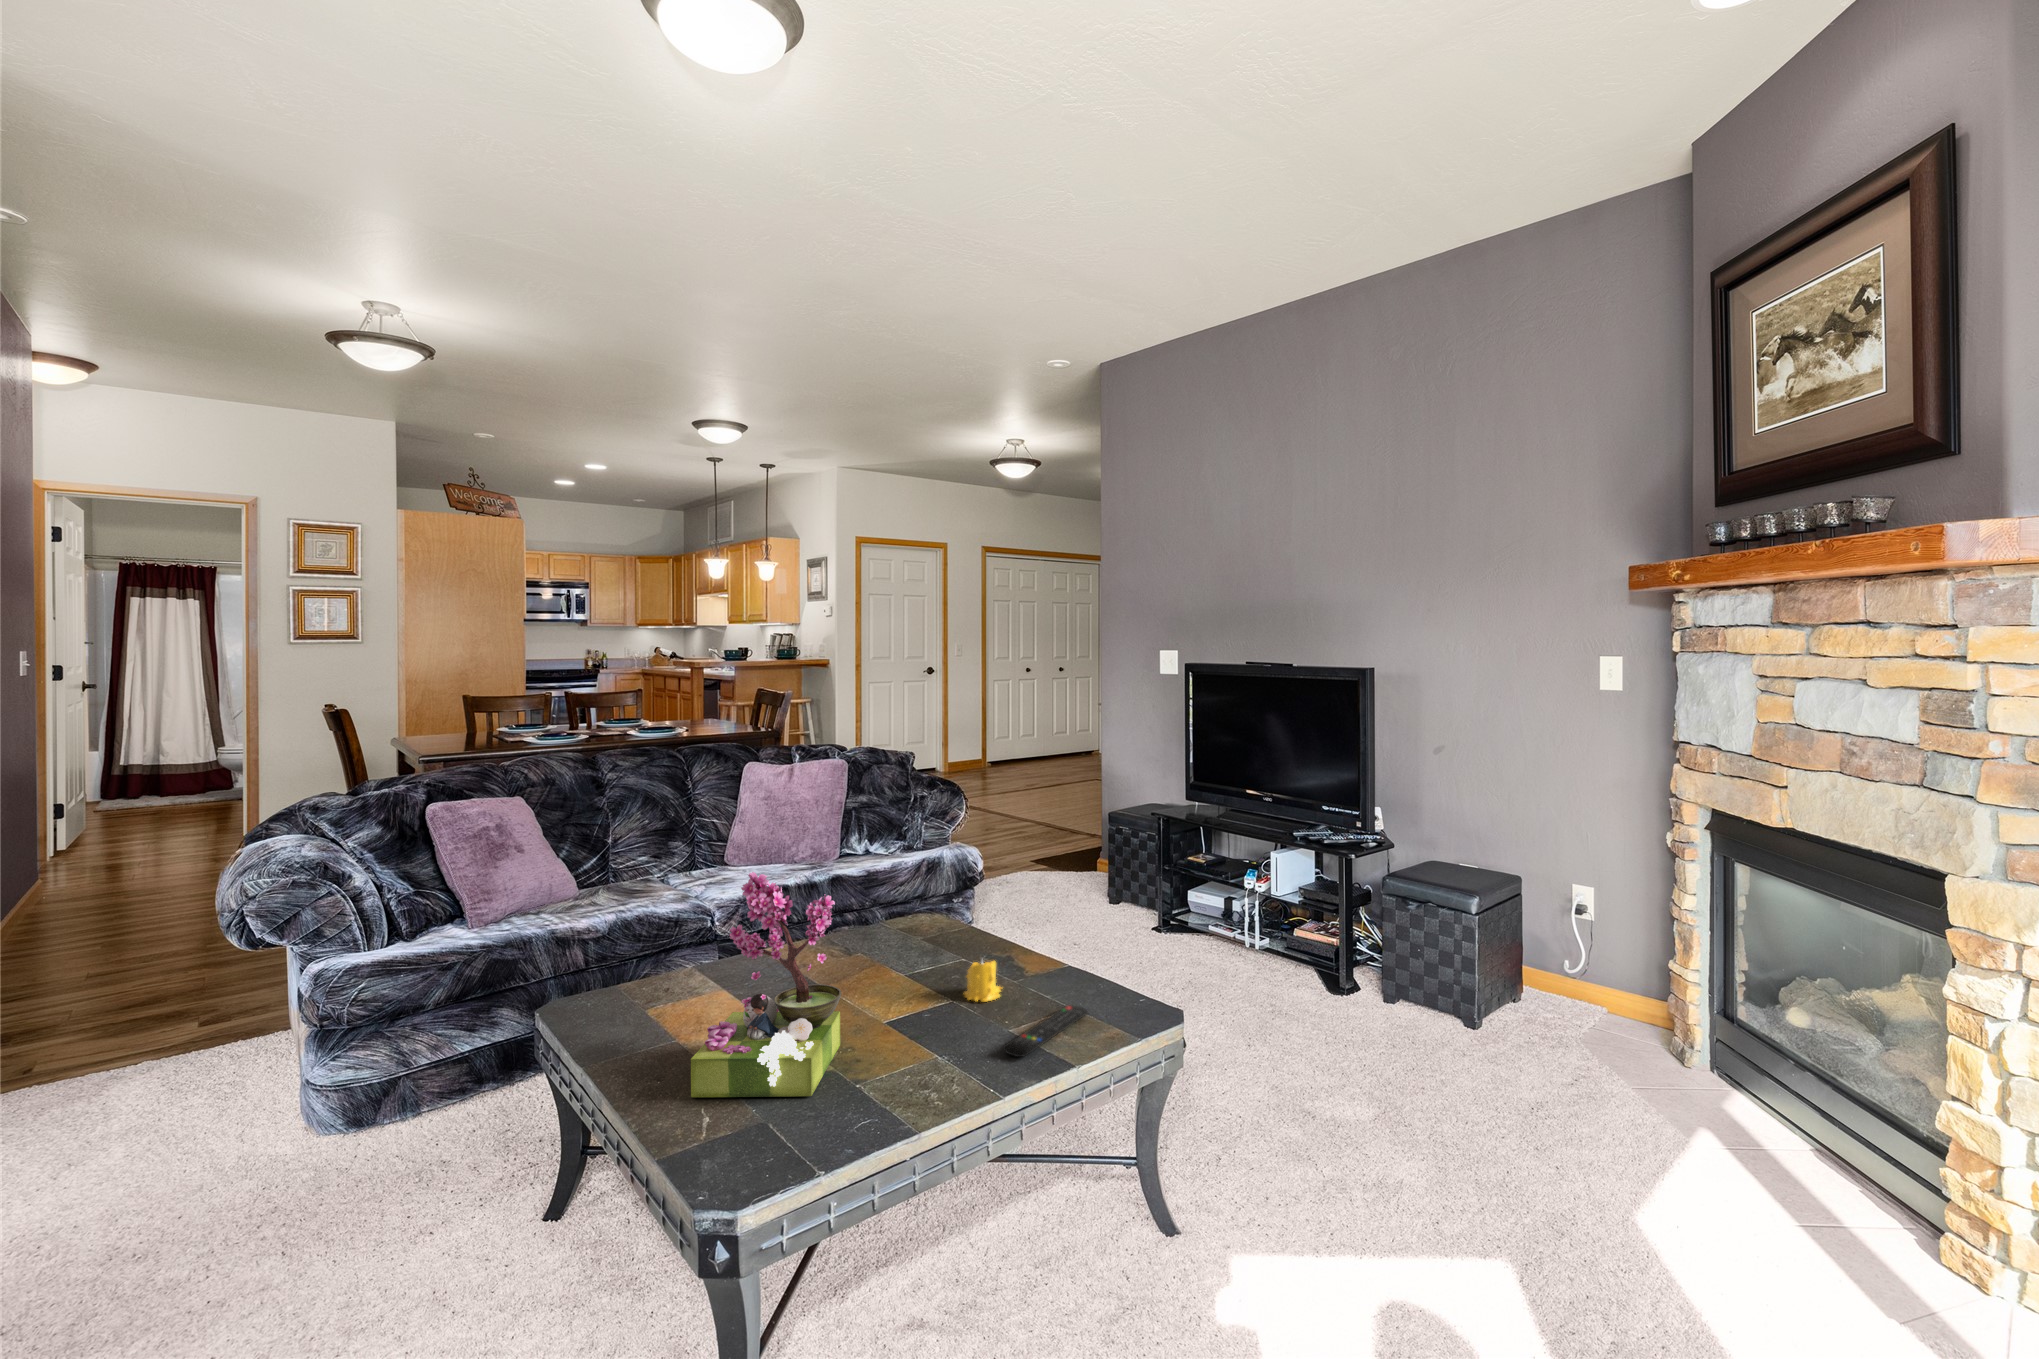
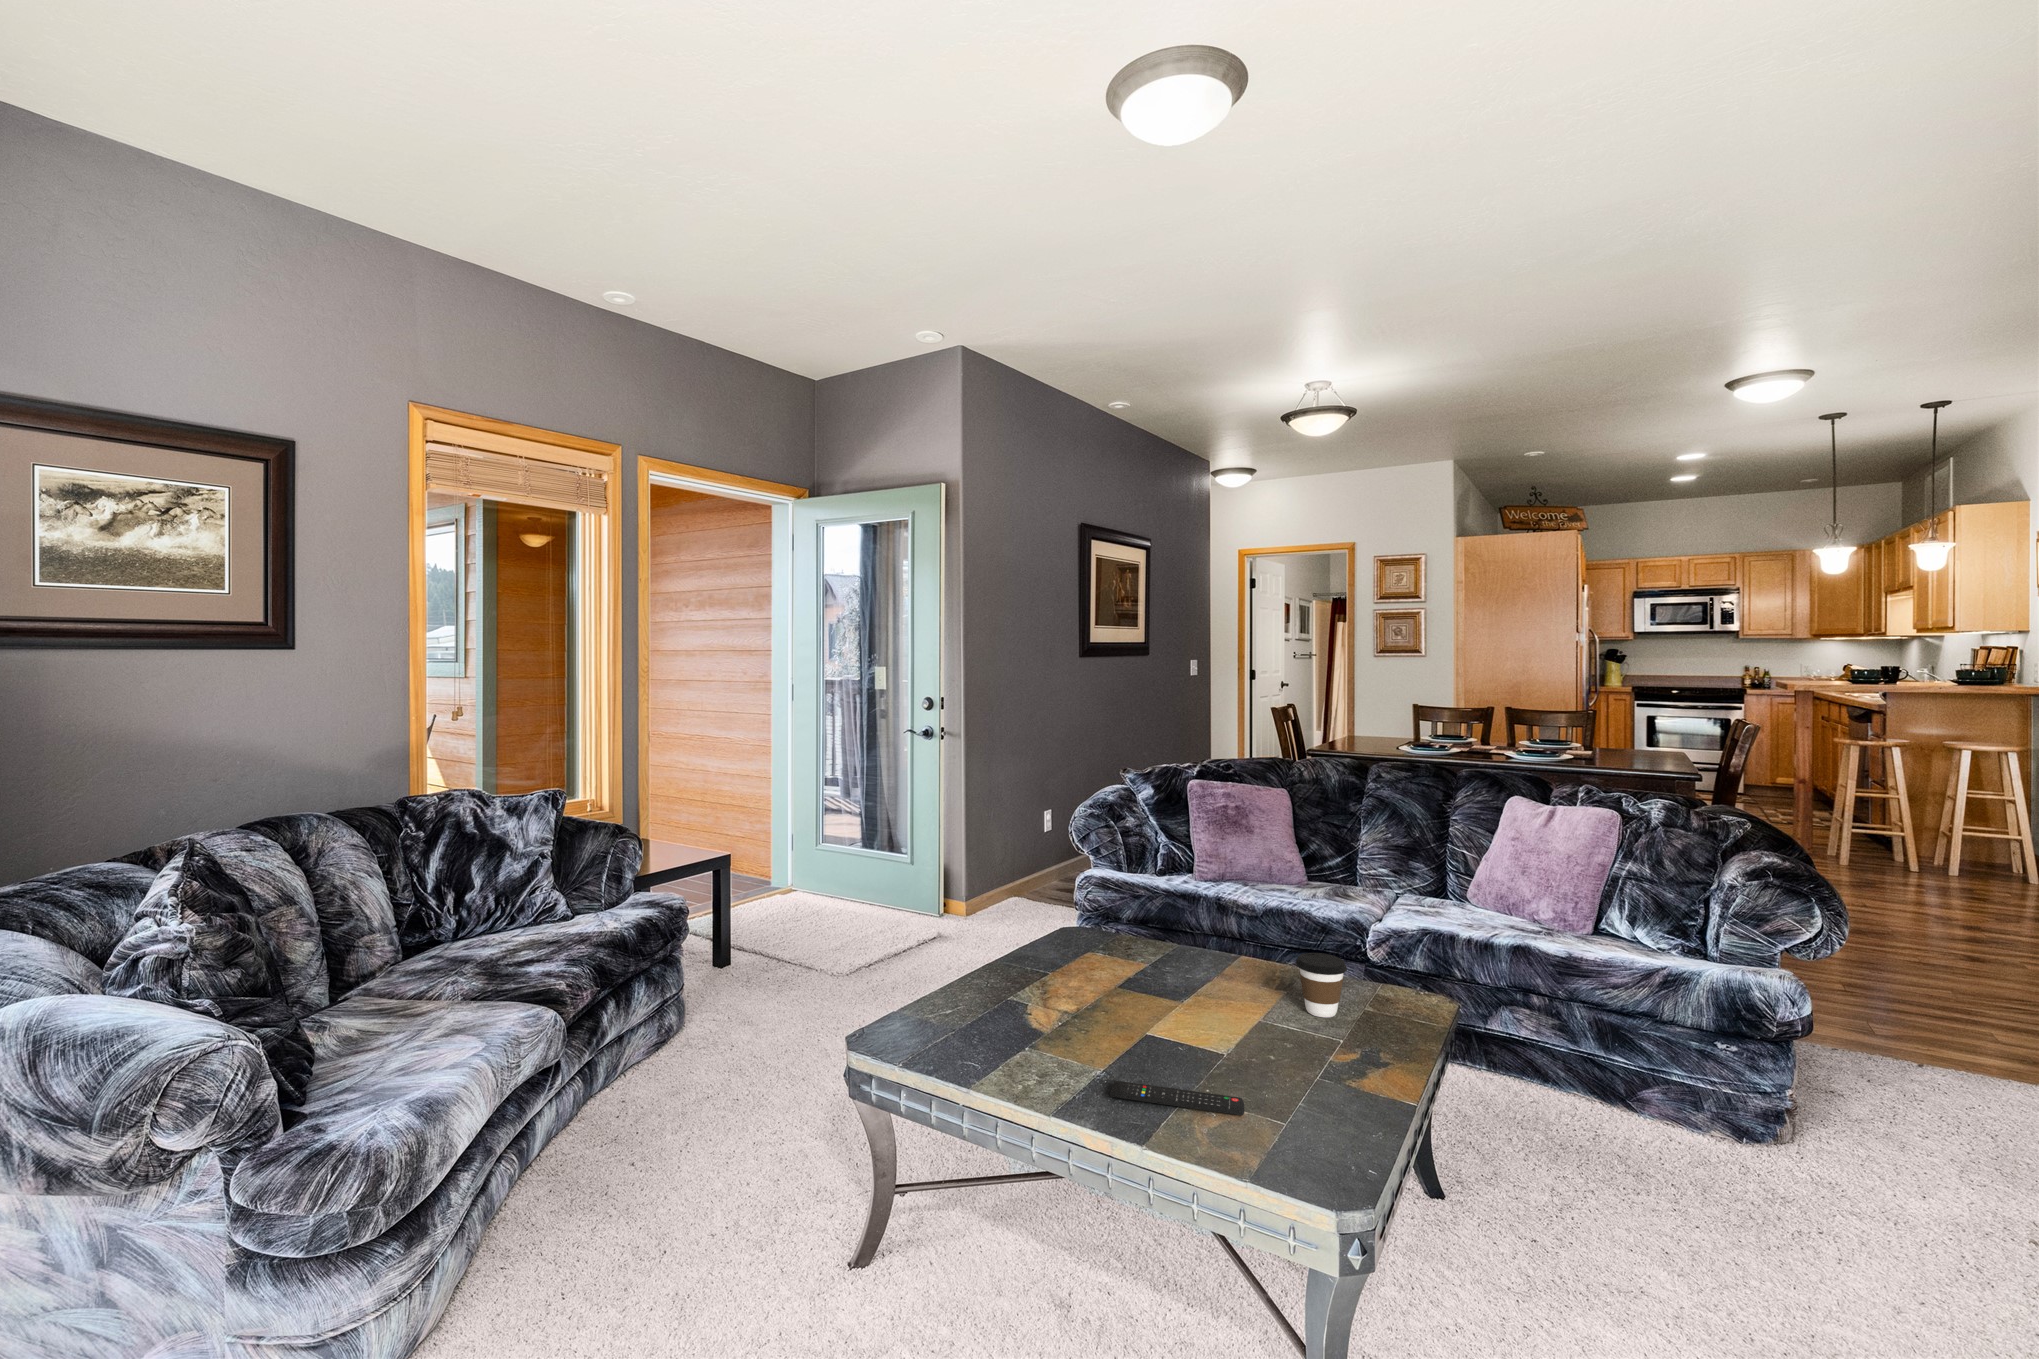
flower arrangement: present [691,872,842,1097] -> none [968,851,1080,1031]
coffee cup: none [914,894,958,951] -> present [1296,953,1347,1017]
candle: present [964,961,1002,1002] -> none [1211,1015,1261,1065]

